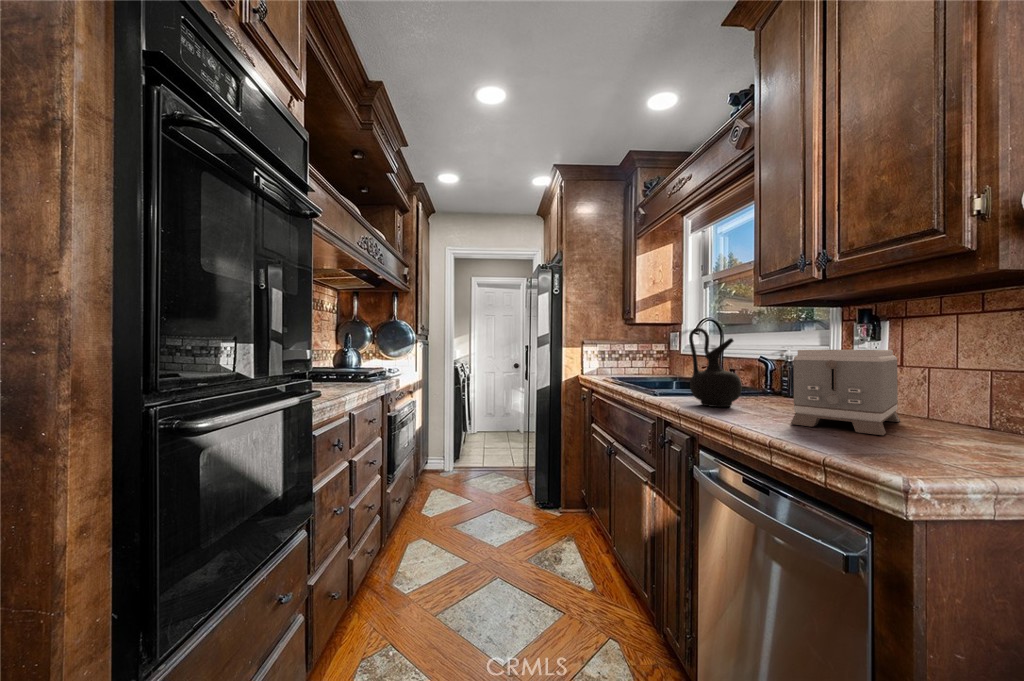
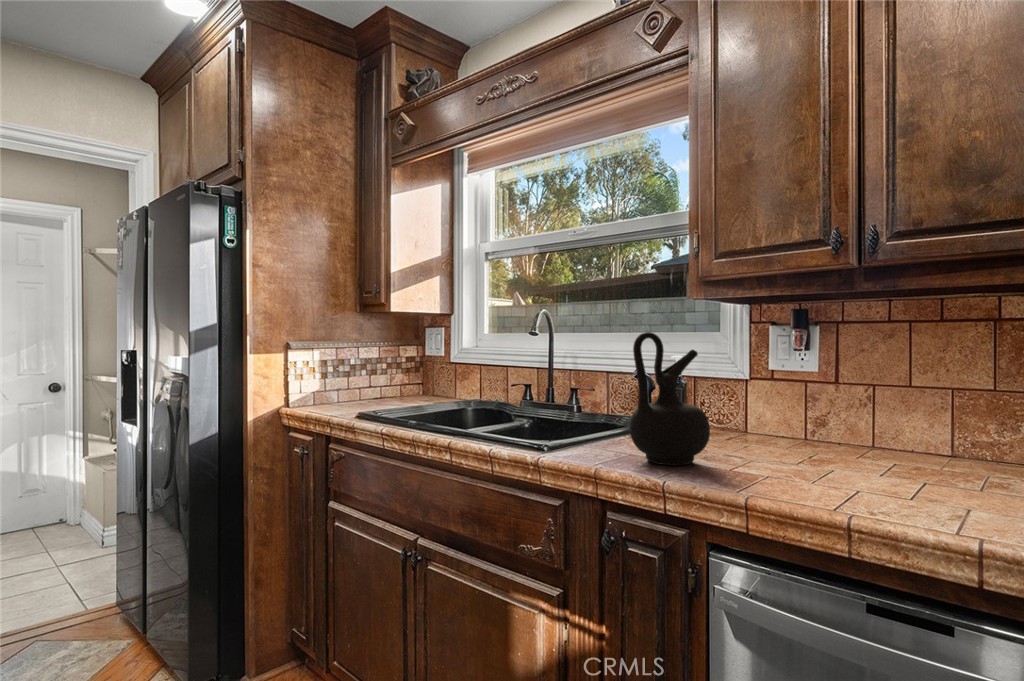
toaster: present [791,350,900,435] -> none [788,366,968,492]

